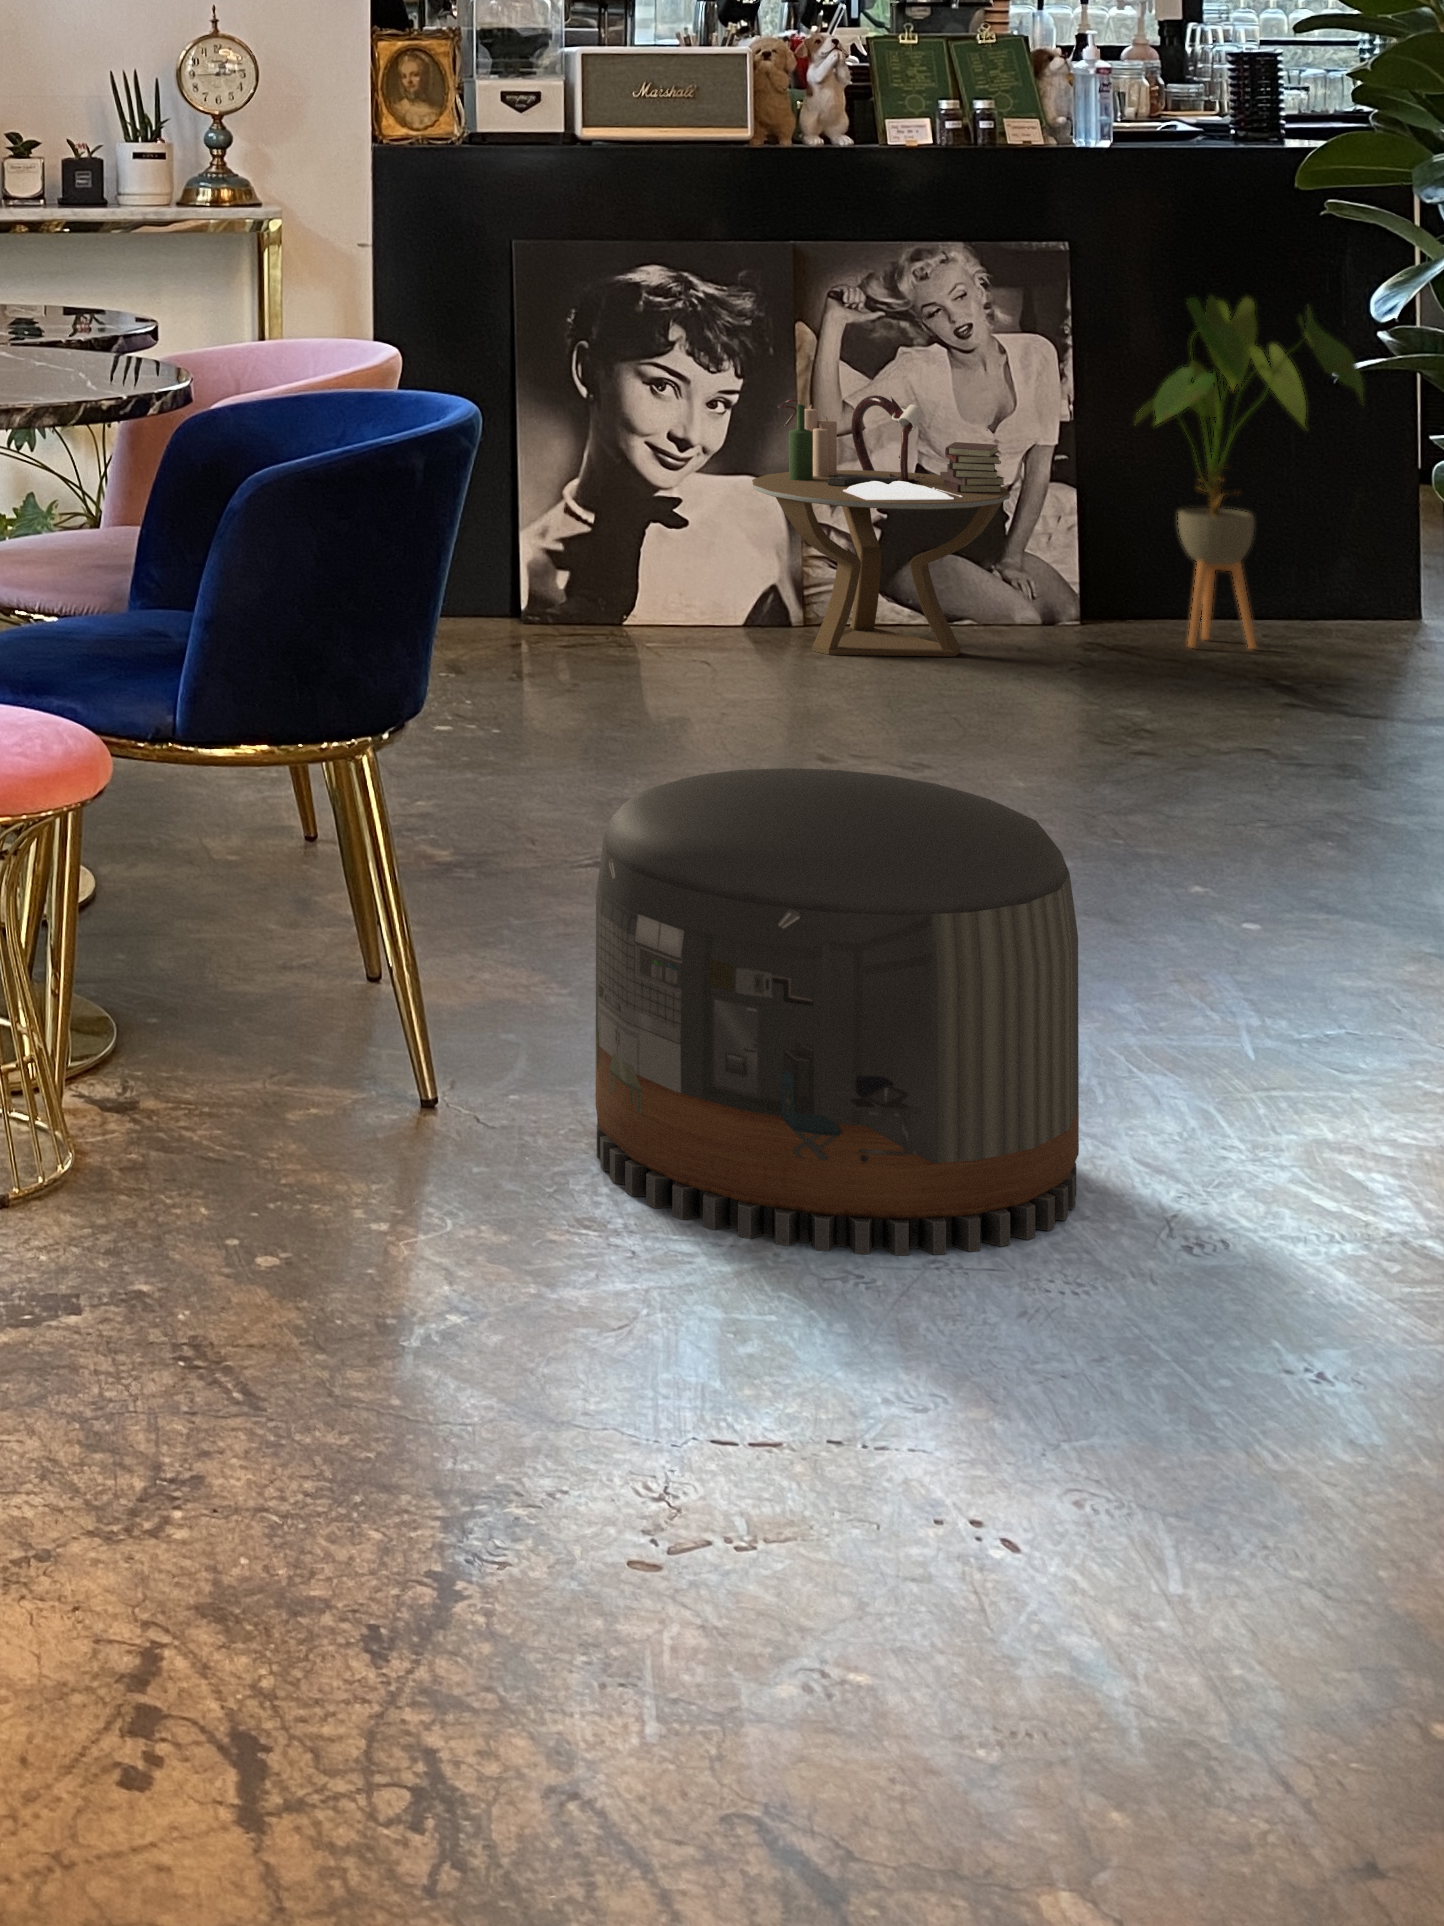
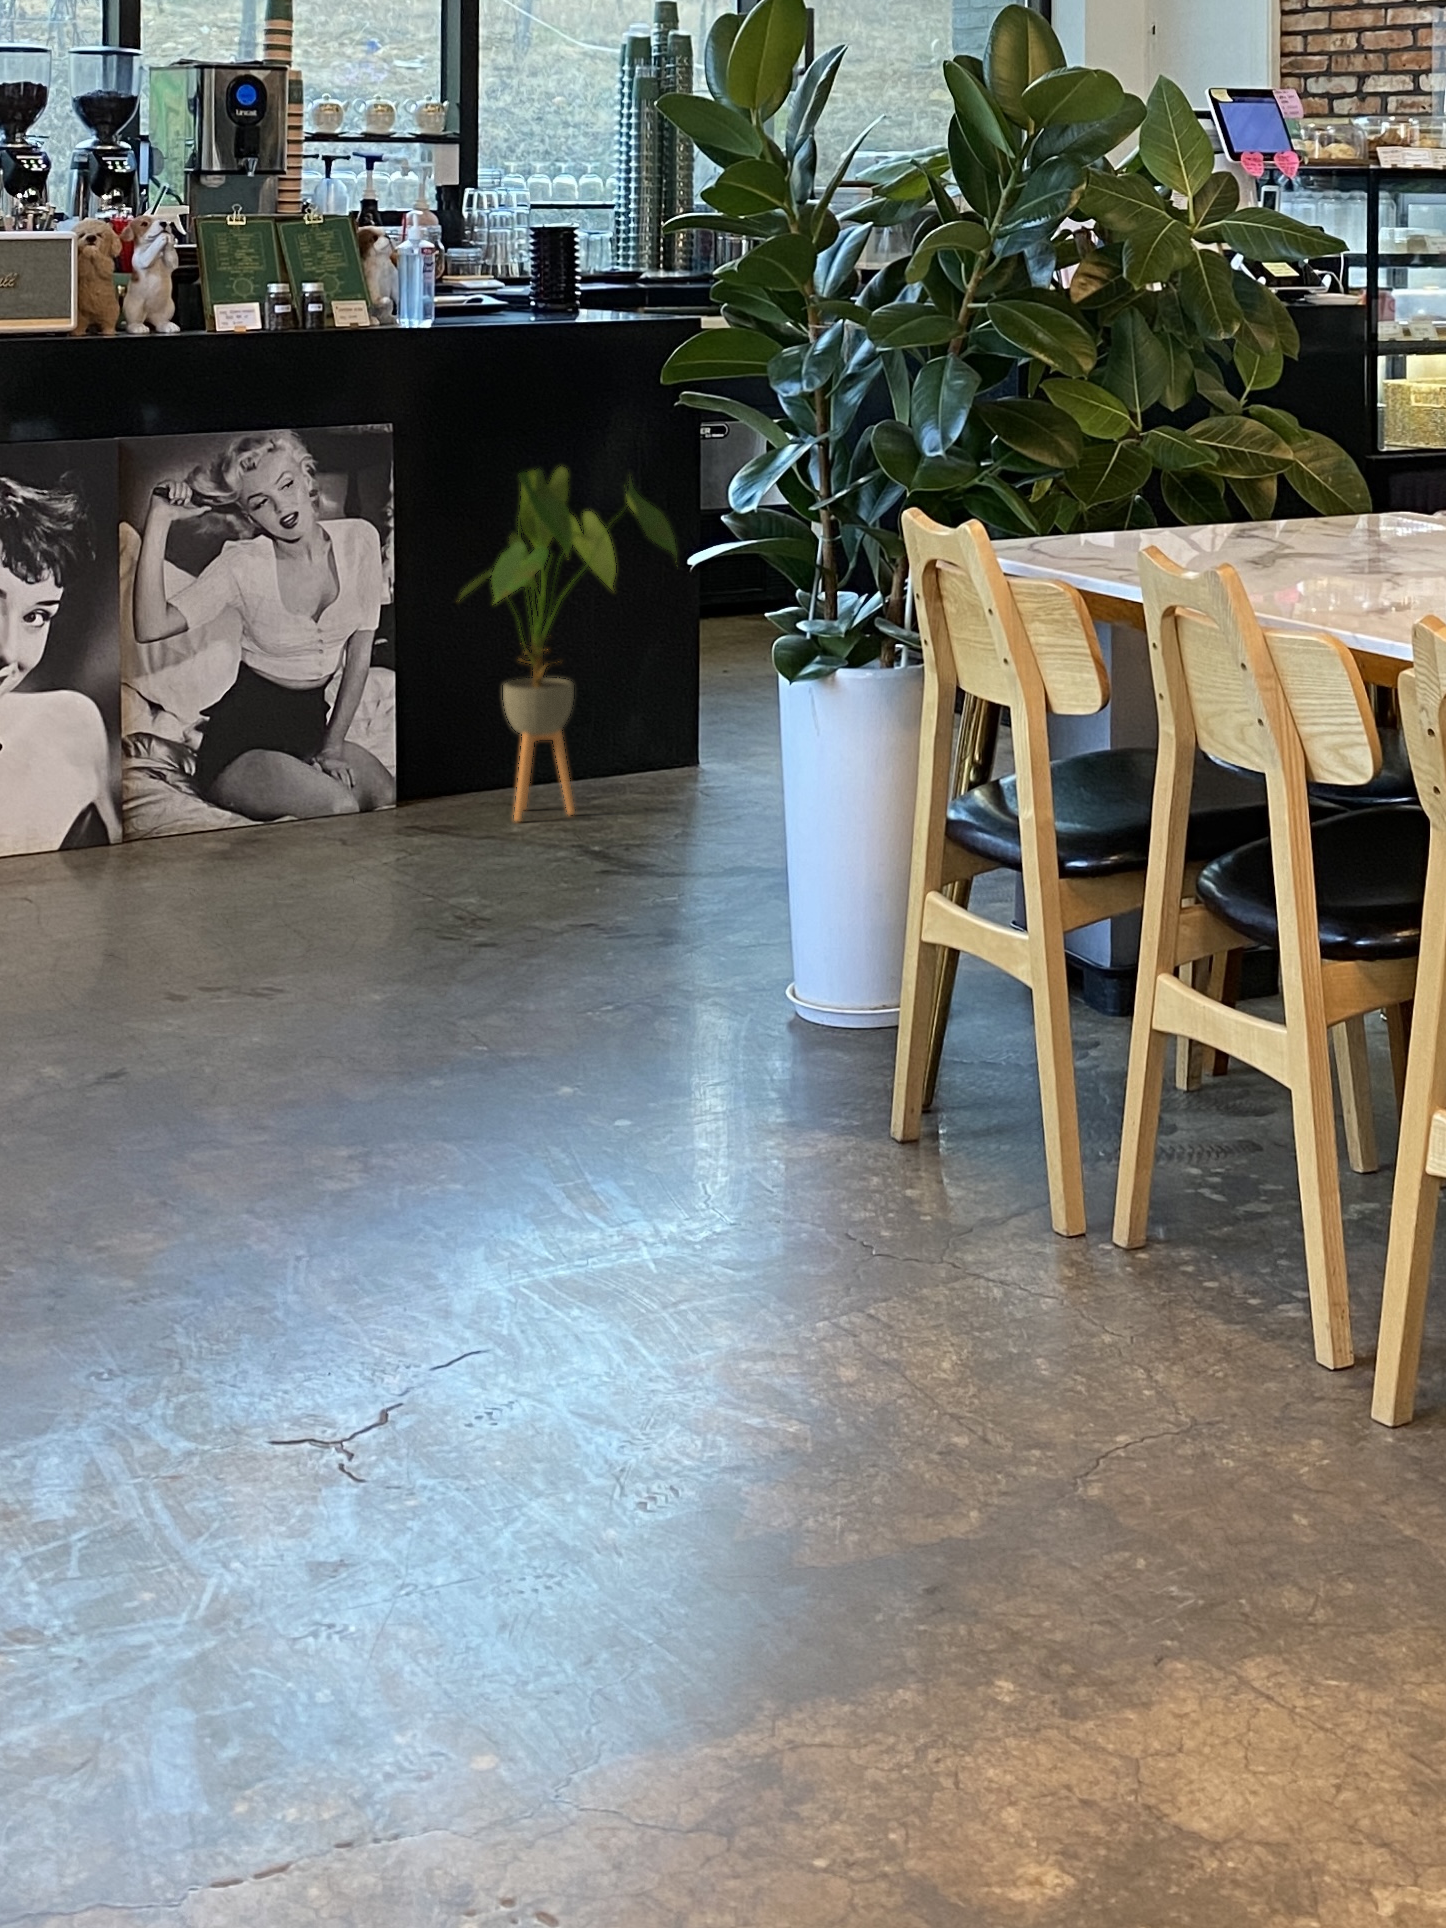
side table: present [752,395,1010,656] -> none [89,595,362,884]
pouf: present [596,768,1079,1255] -> none [386,1115,911,1710]

